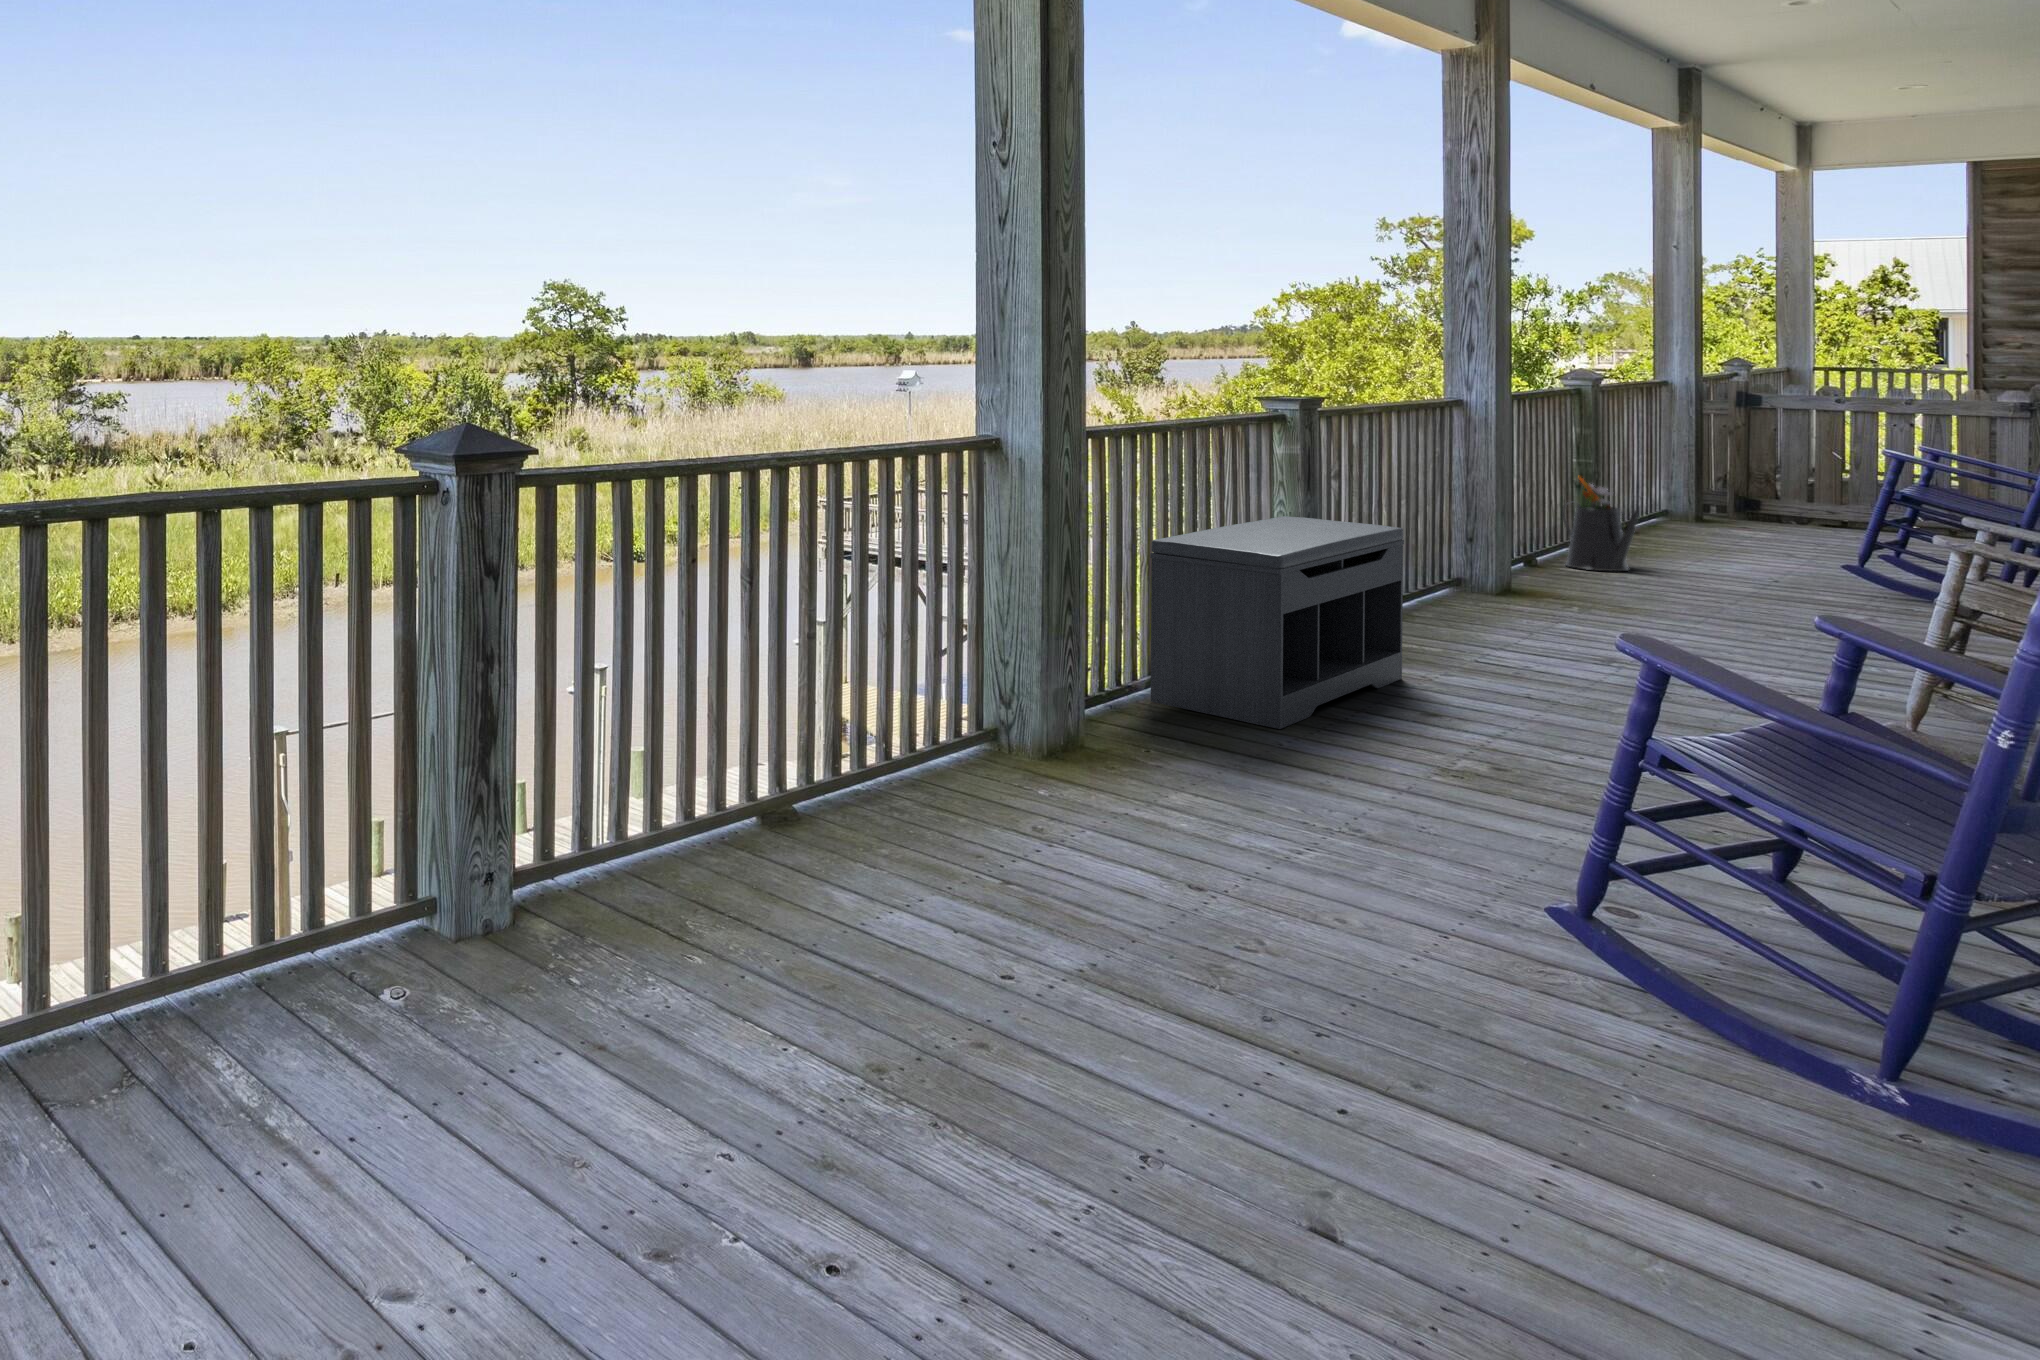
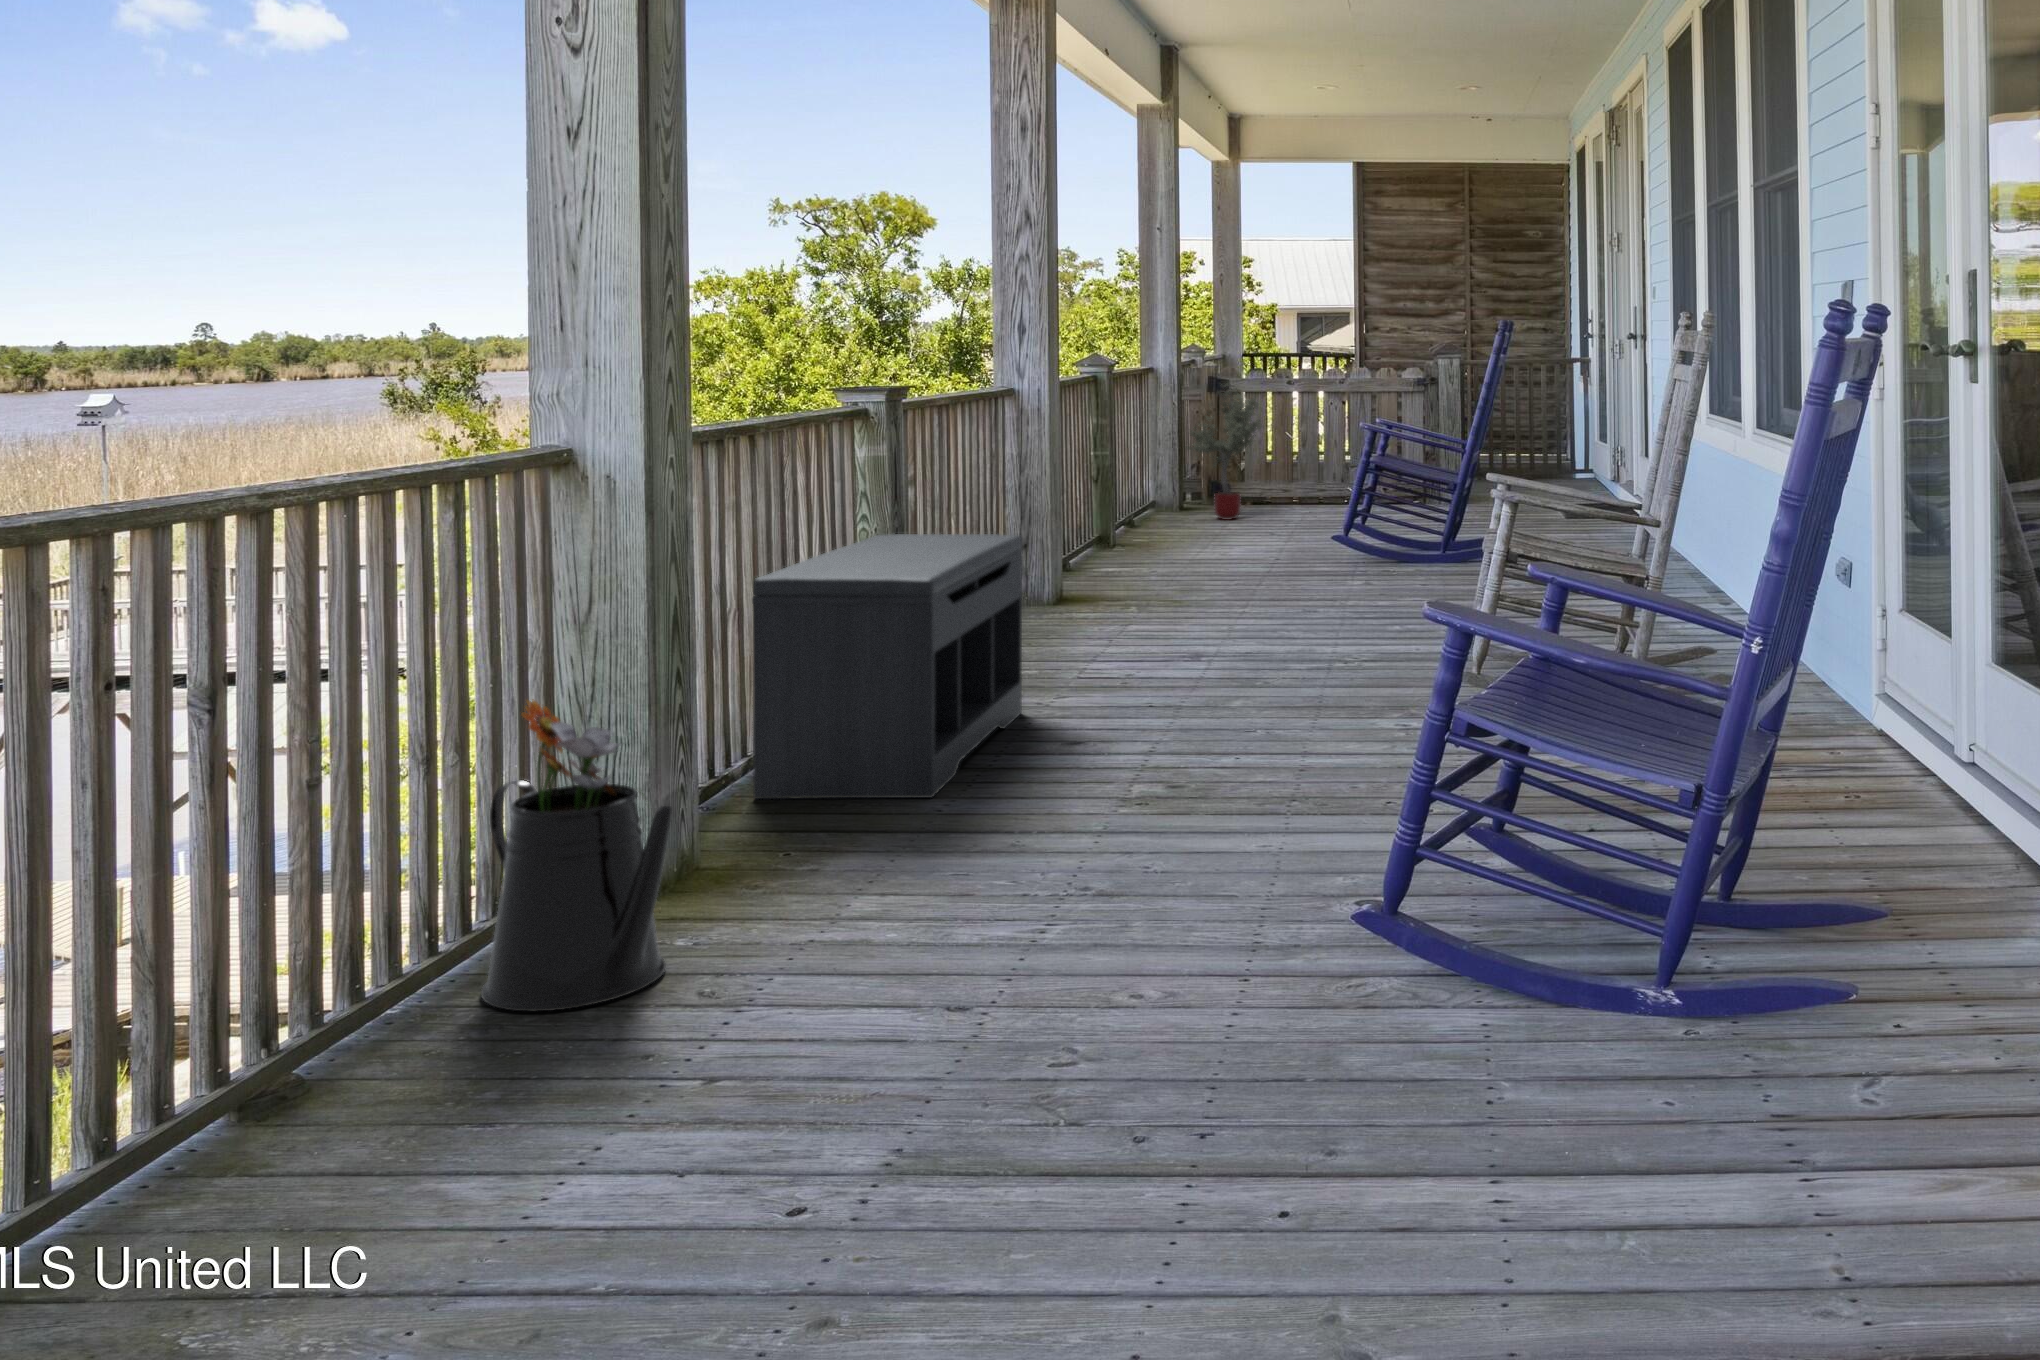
potted tree: none [1698,396,1803,534] -> present [1186,383,1262,520]
watering can: present [1561,476,1639,571] -> present [481,699,672,1011]

